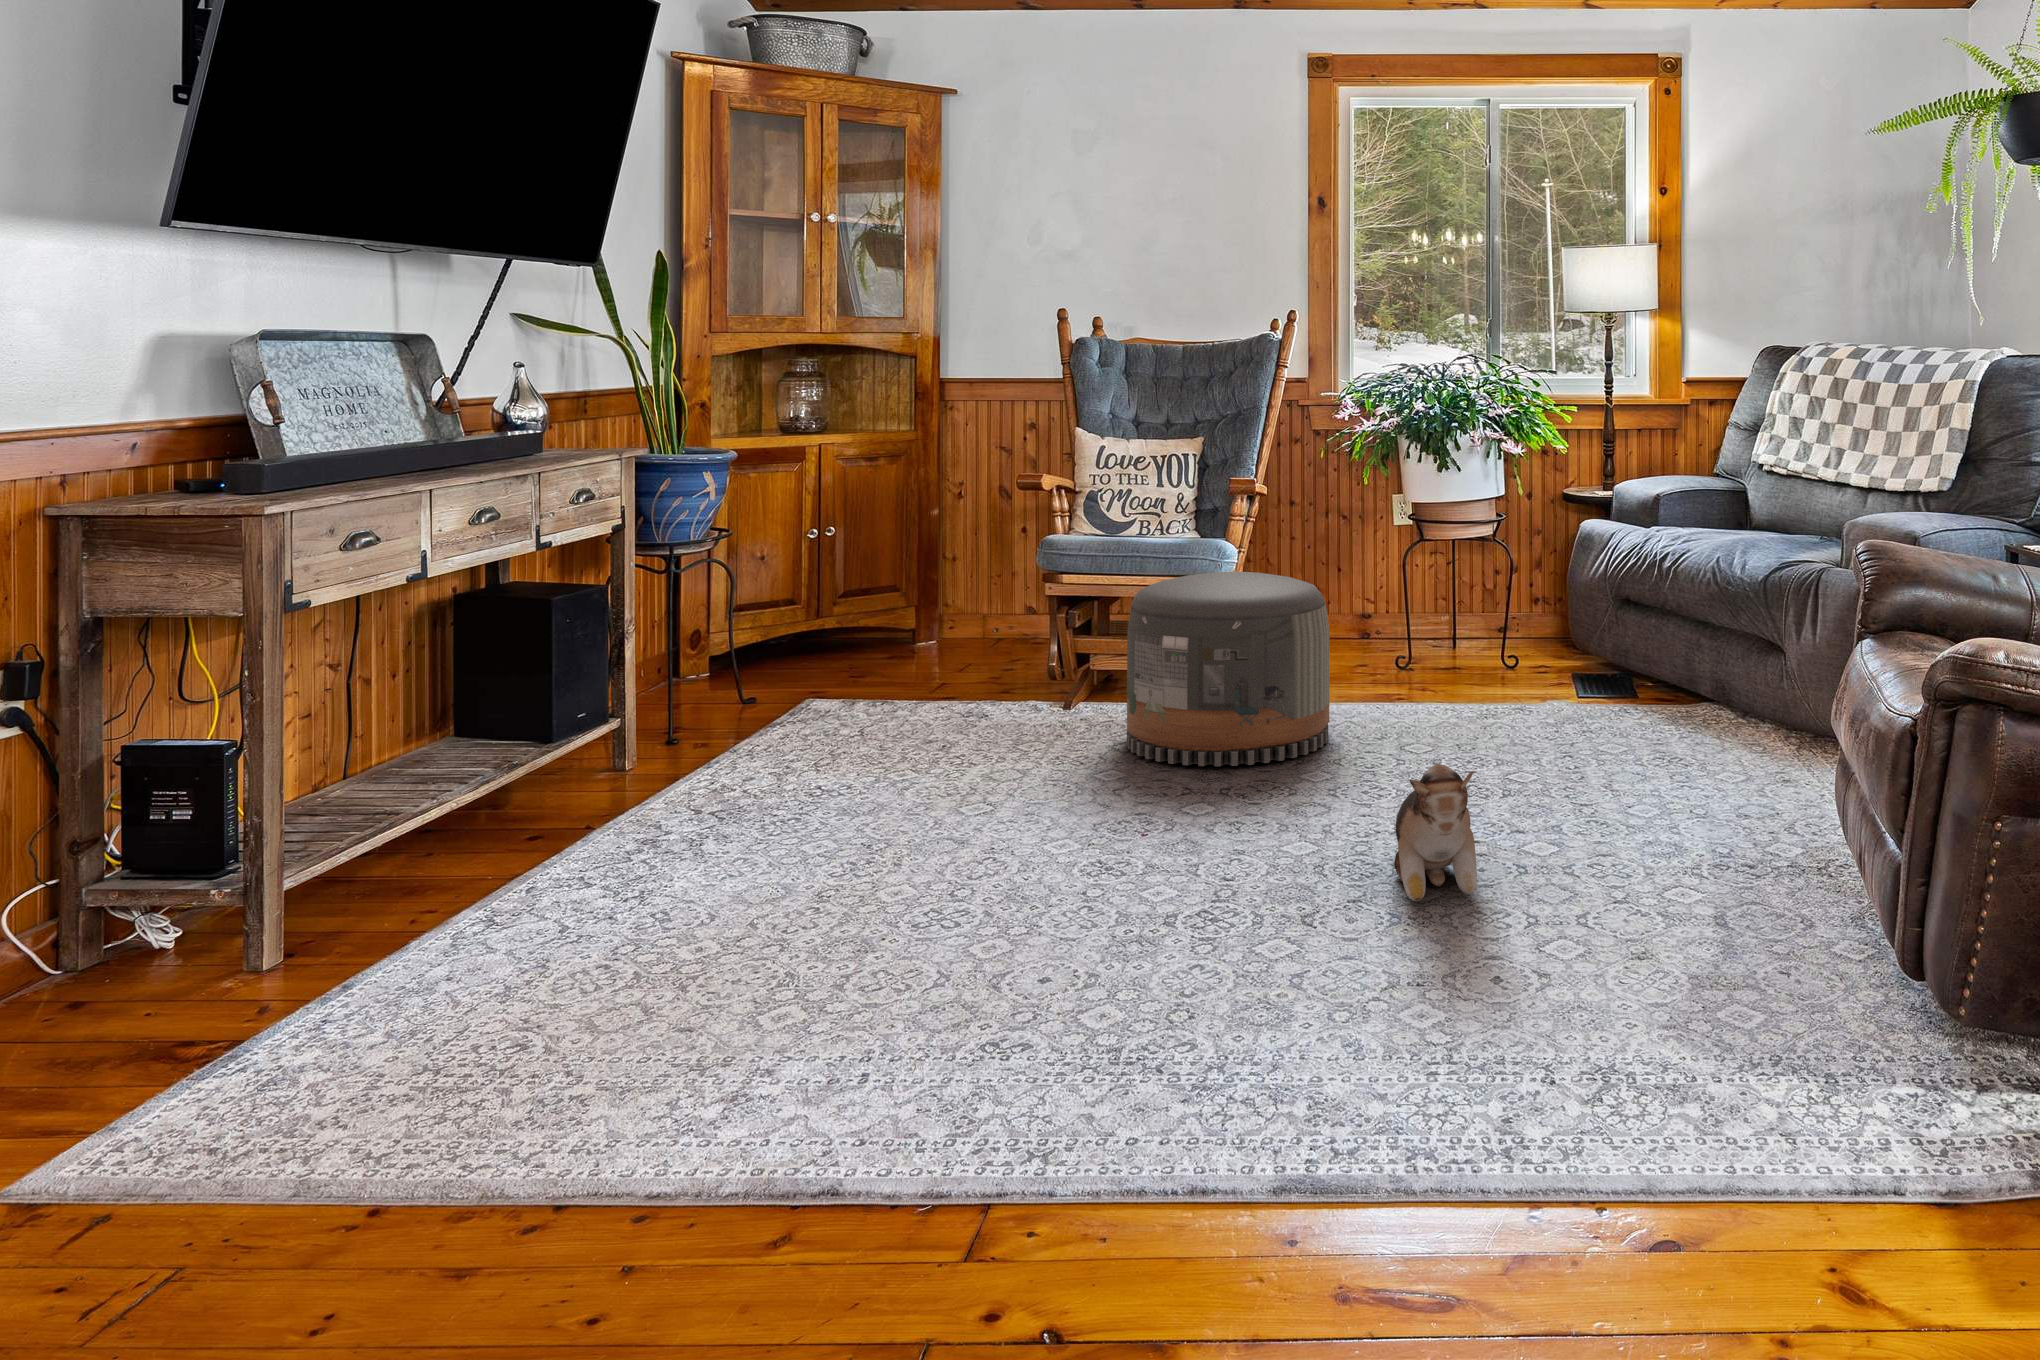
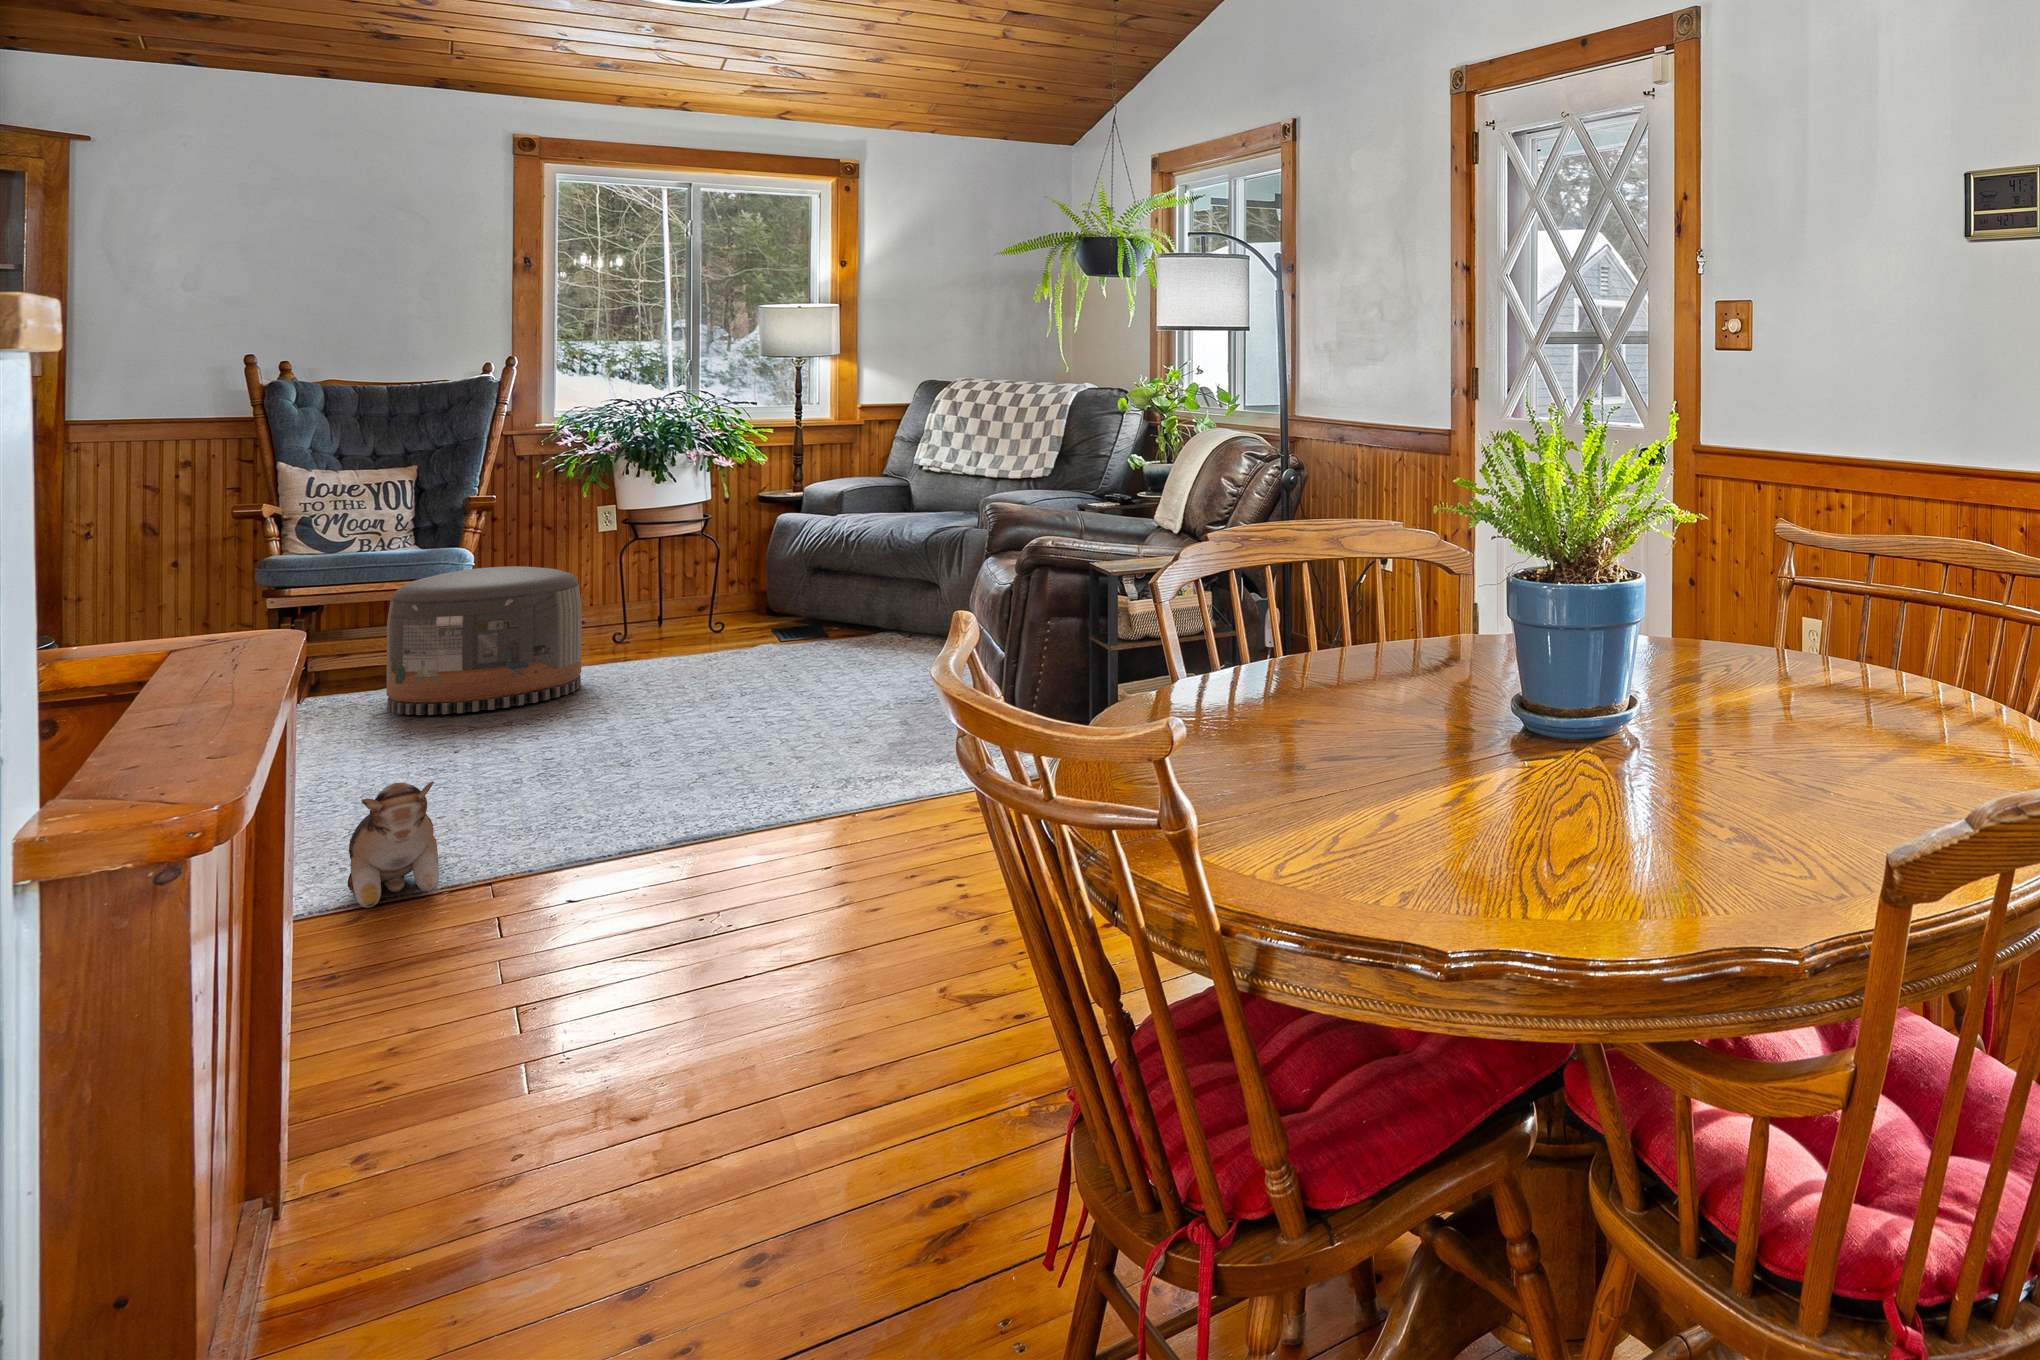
plush toy: present [1394,764,1477,901] -> present [348,782,439,908]

